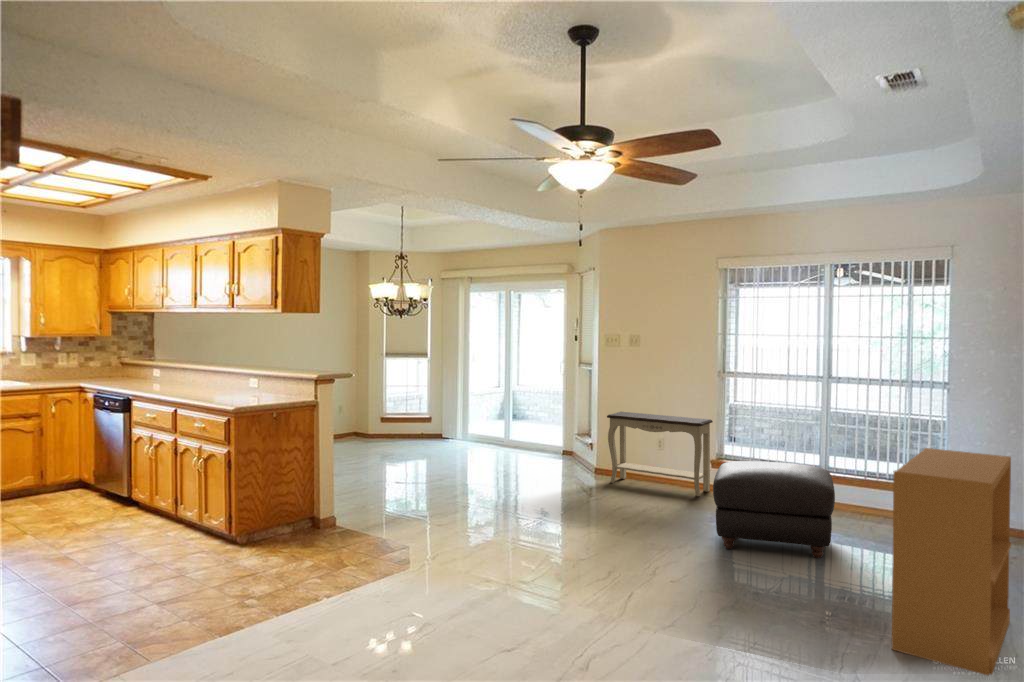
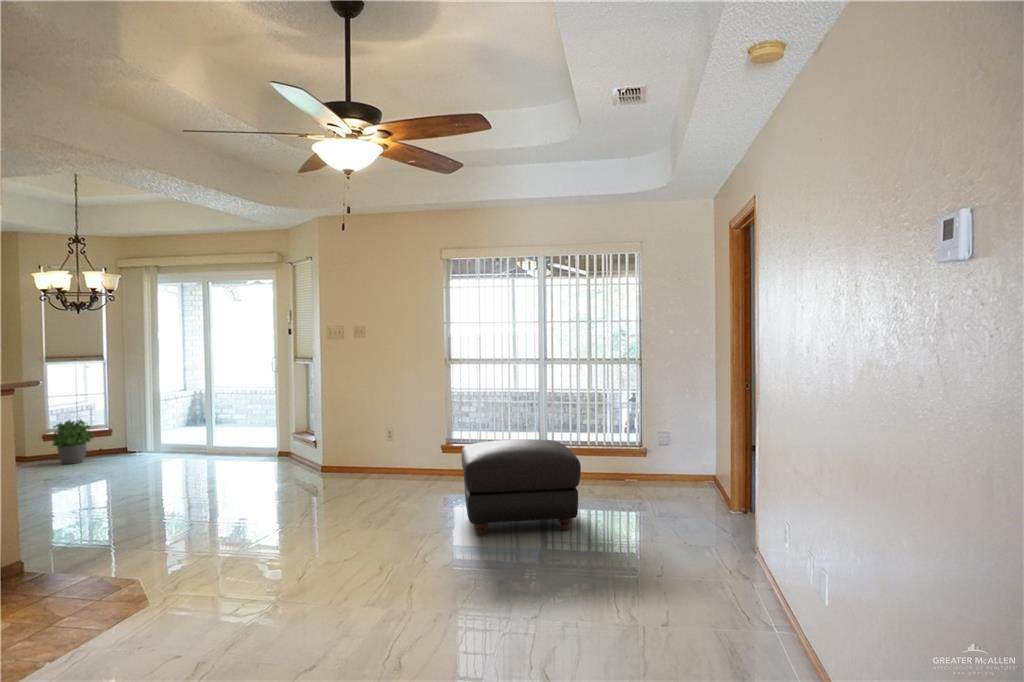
potted plant: none [389,407,420,444] -> present [51,420,94,464]
console table: present [607,412,713,496] -> none [332,405,441,483]
bookshelf: present [892,448,1011,675] -> none [676,409,786,635]

